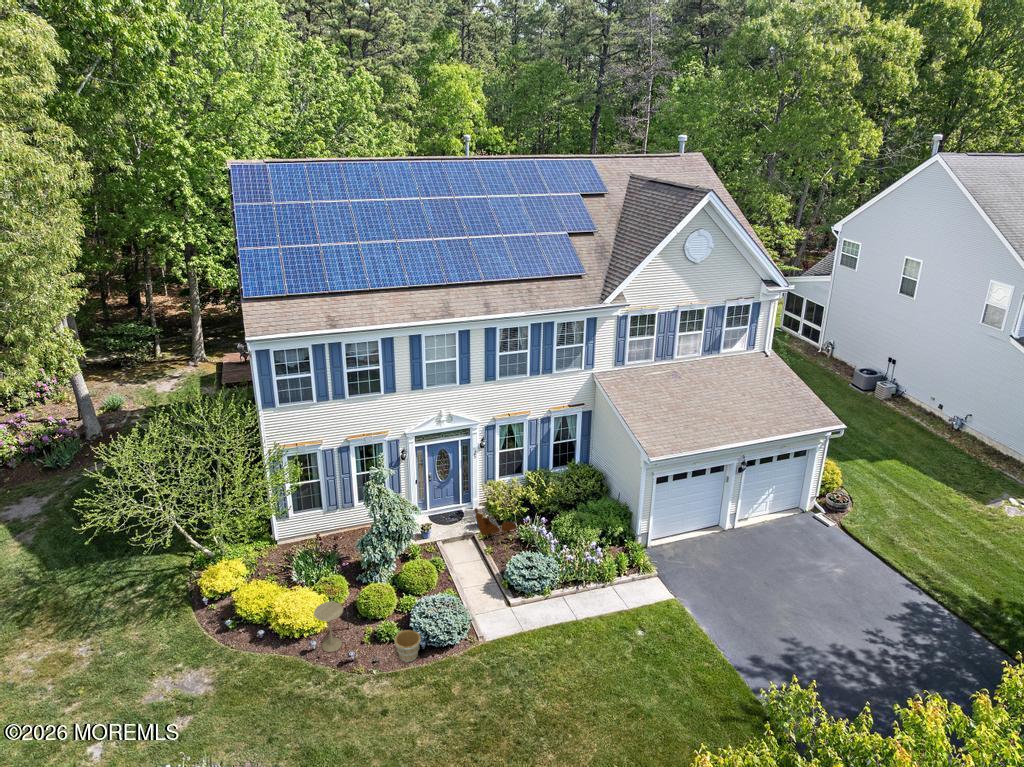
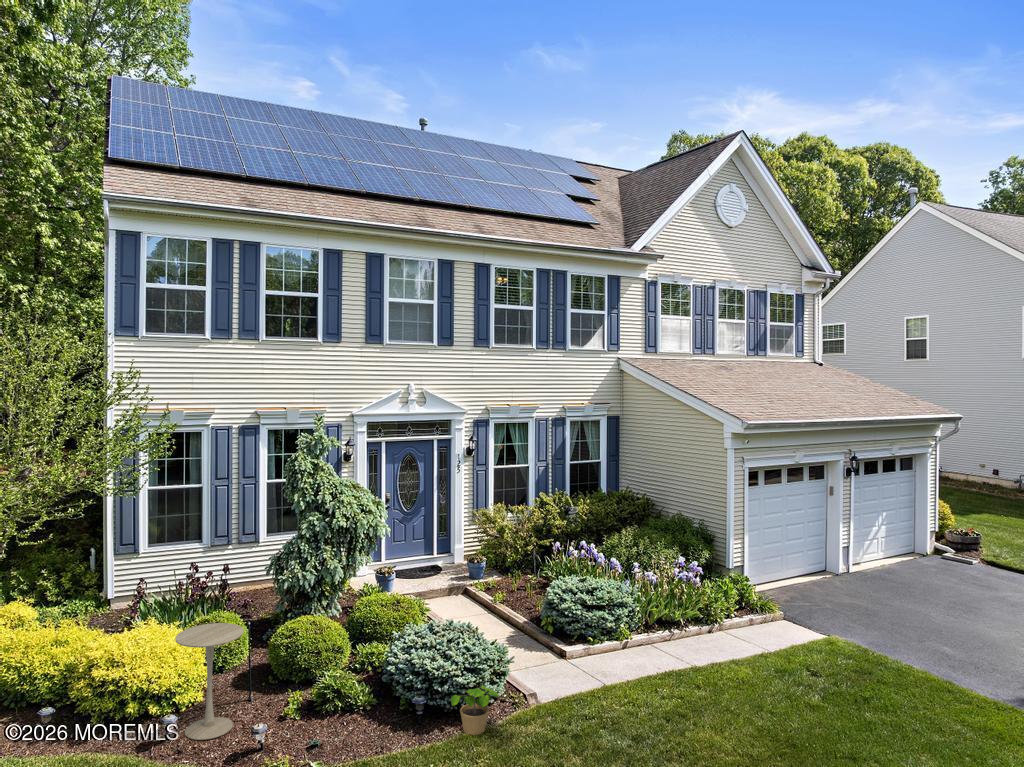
lounge chair: present [475,508,516,542] -> none [470,529,536,592]
wooden bucket: present [395,630,421,662] -> none [358,675,417,743]
potted plant: none [436,642,456,661] -> present [451,686,499,735]

